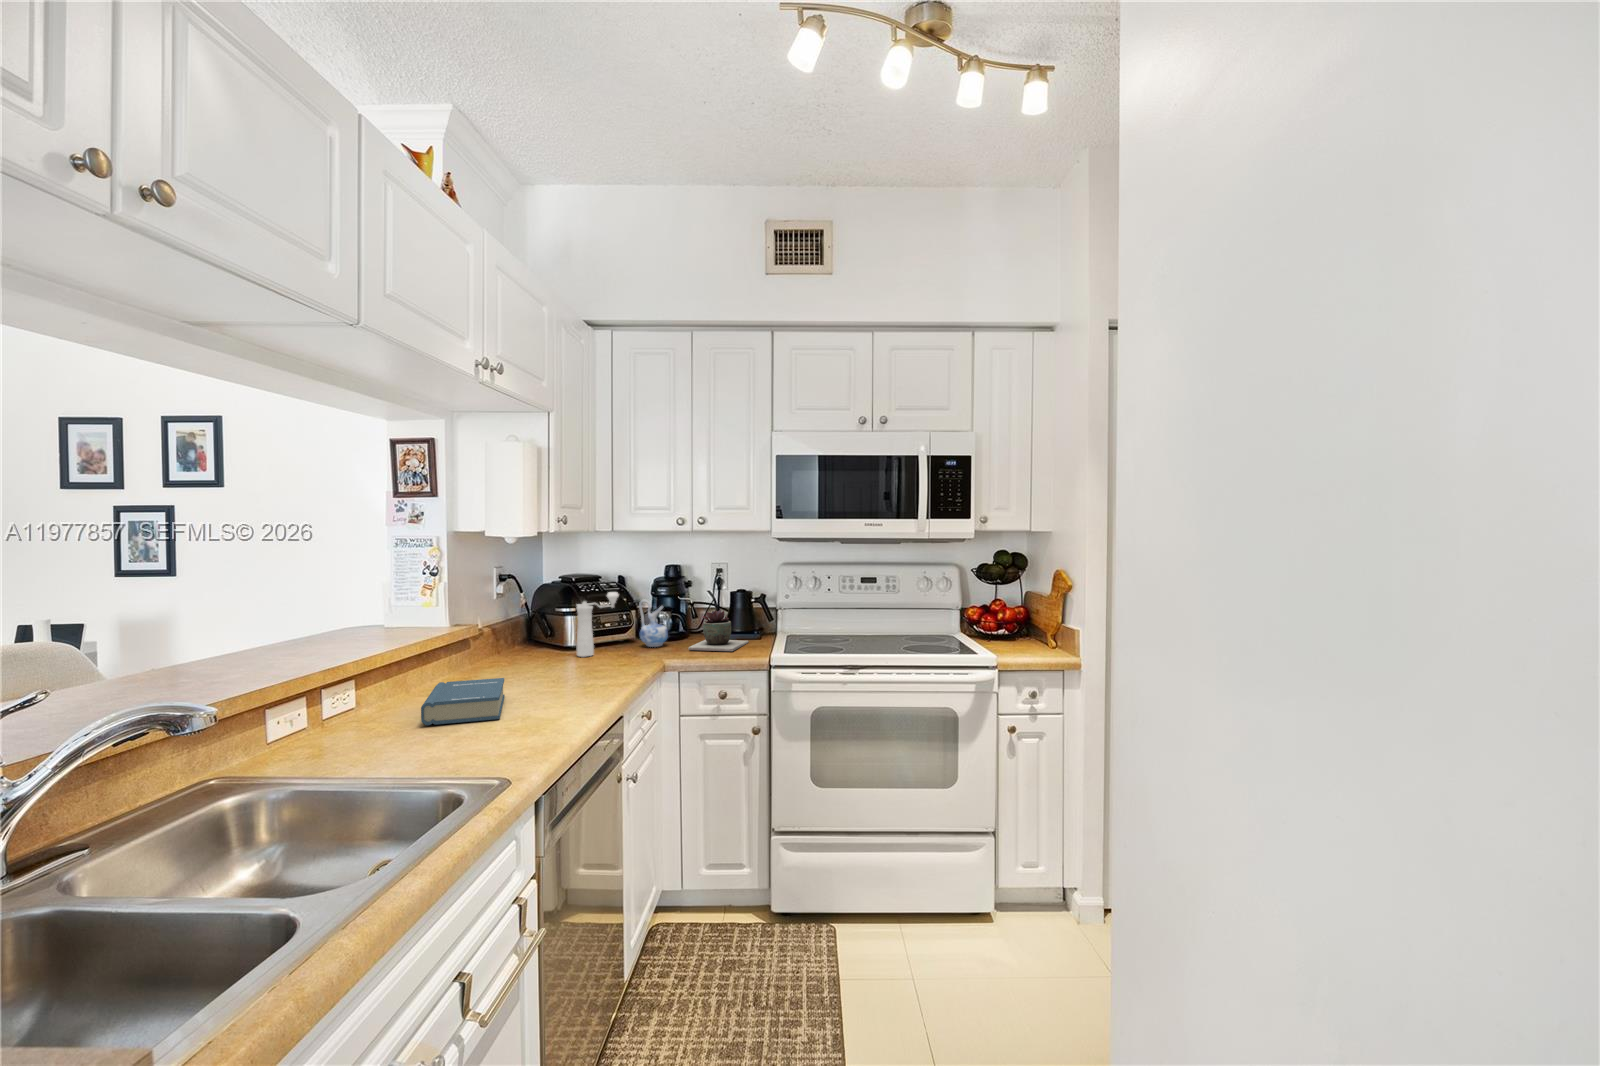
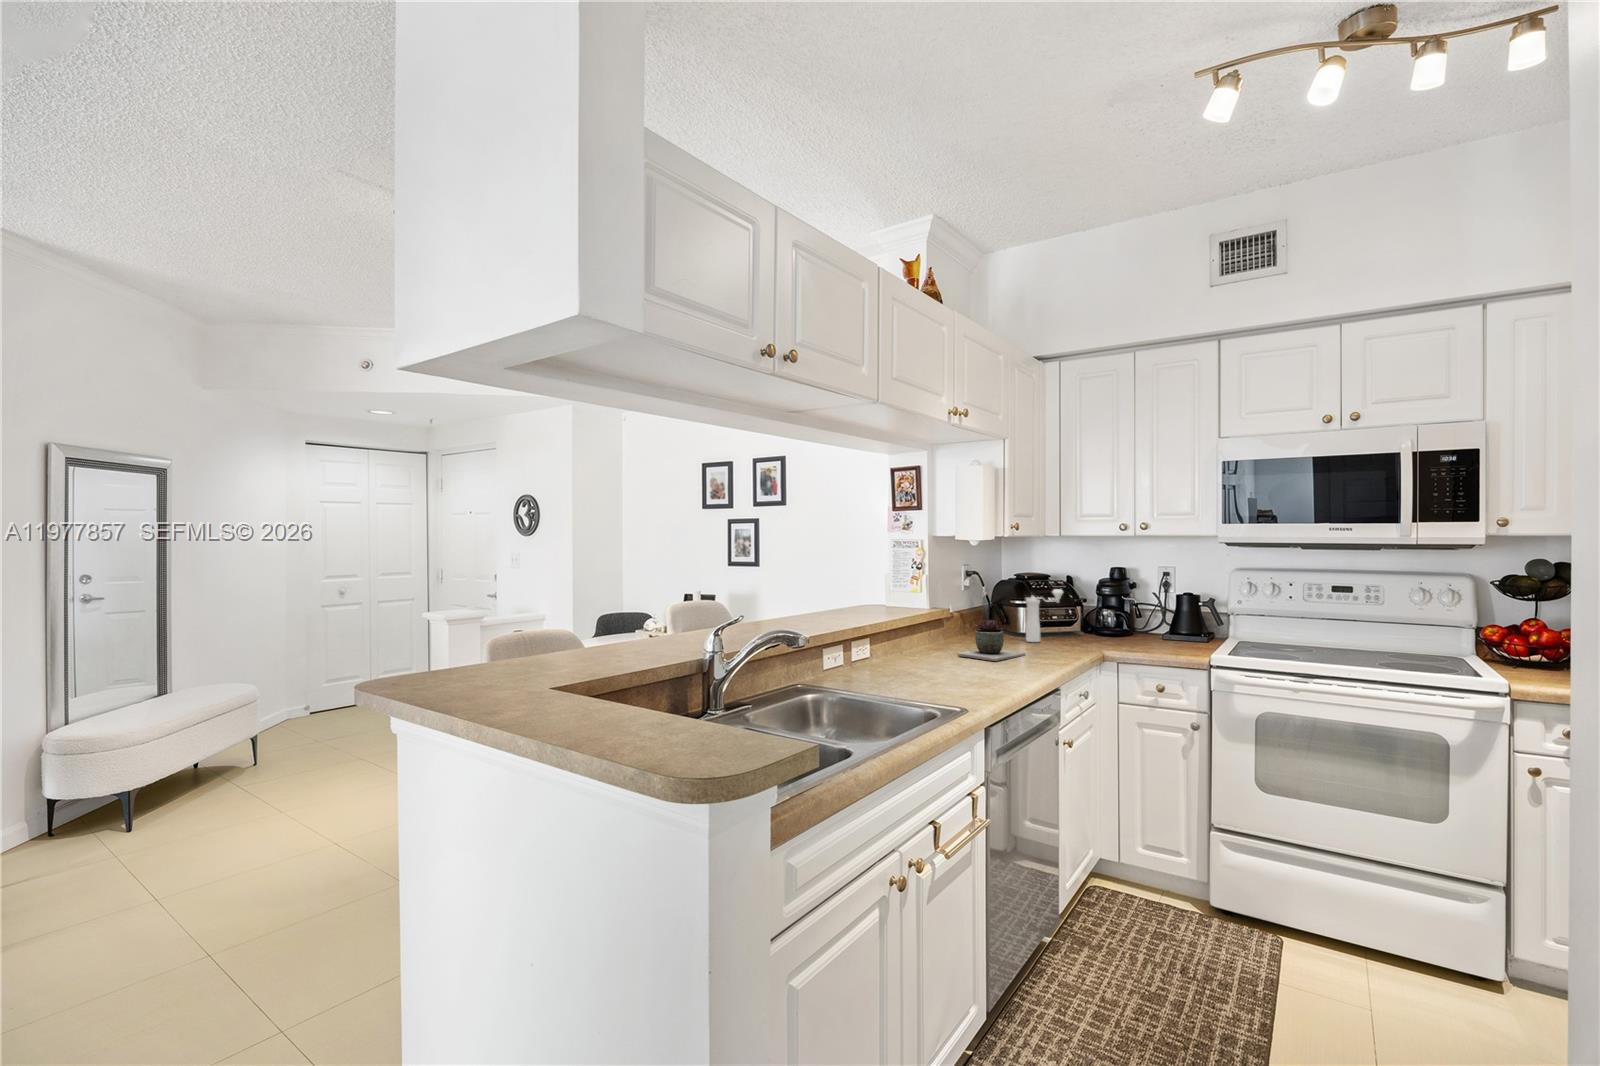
ceramic pitcher: present [639,599,668,647] -> none [1082,597,1109,640]
succulent plant: present [688,610,749,651] -> present [957,620,1026,661]
hardback book: present [421,678,505,725] -> none [908,646,966,675]

